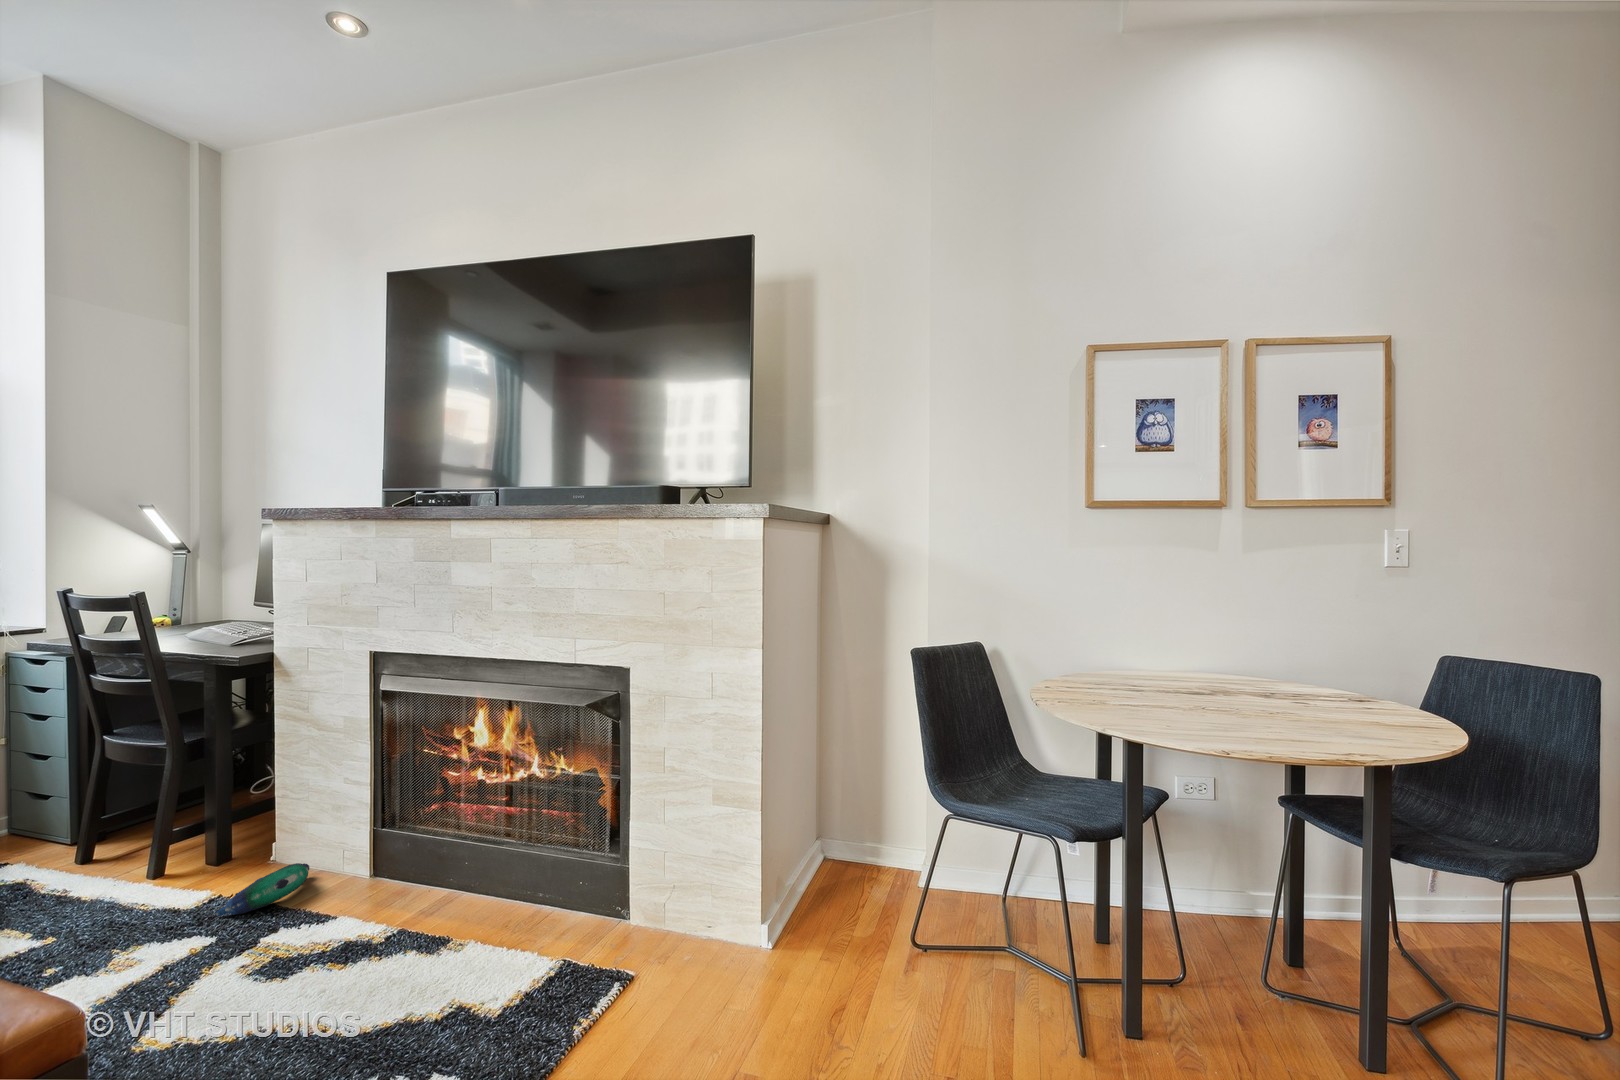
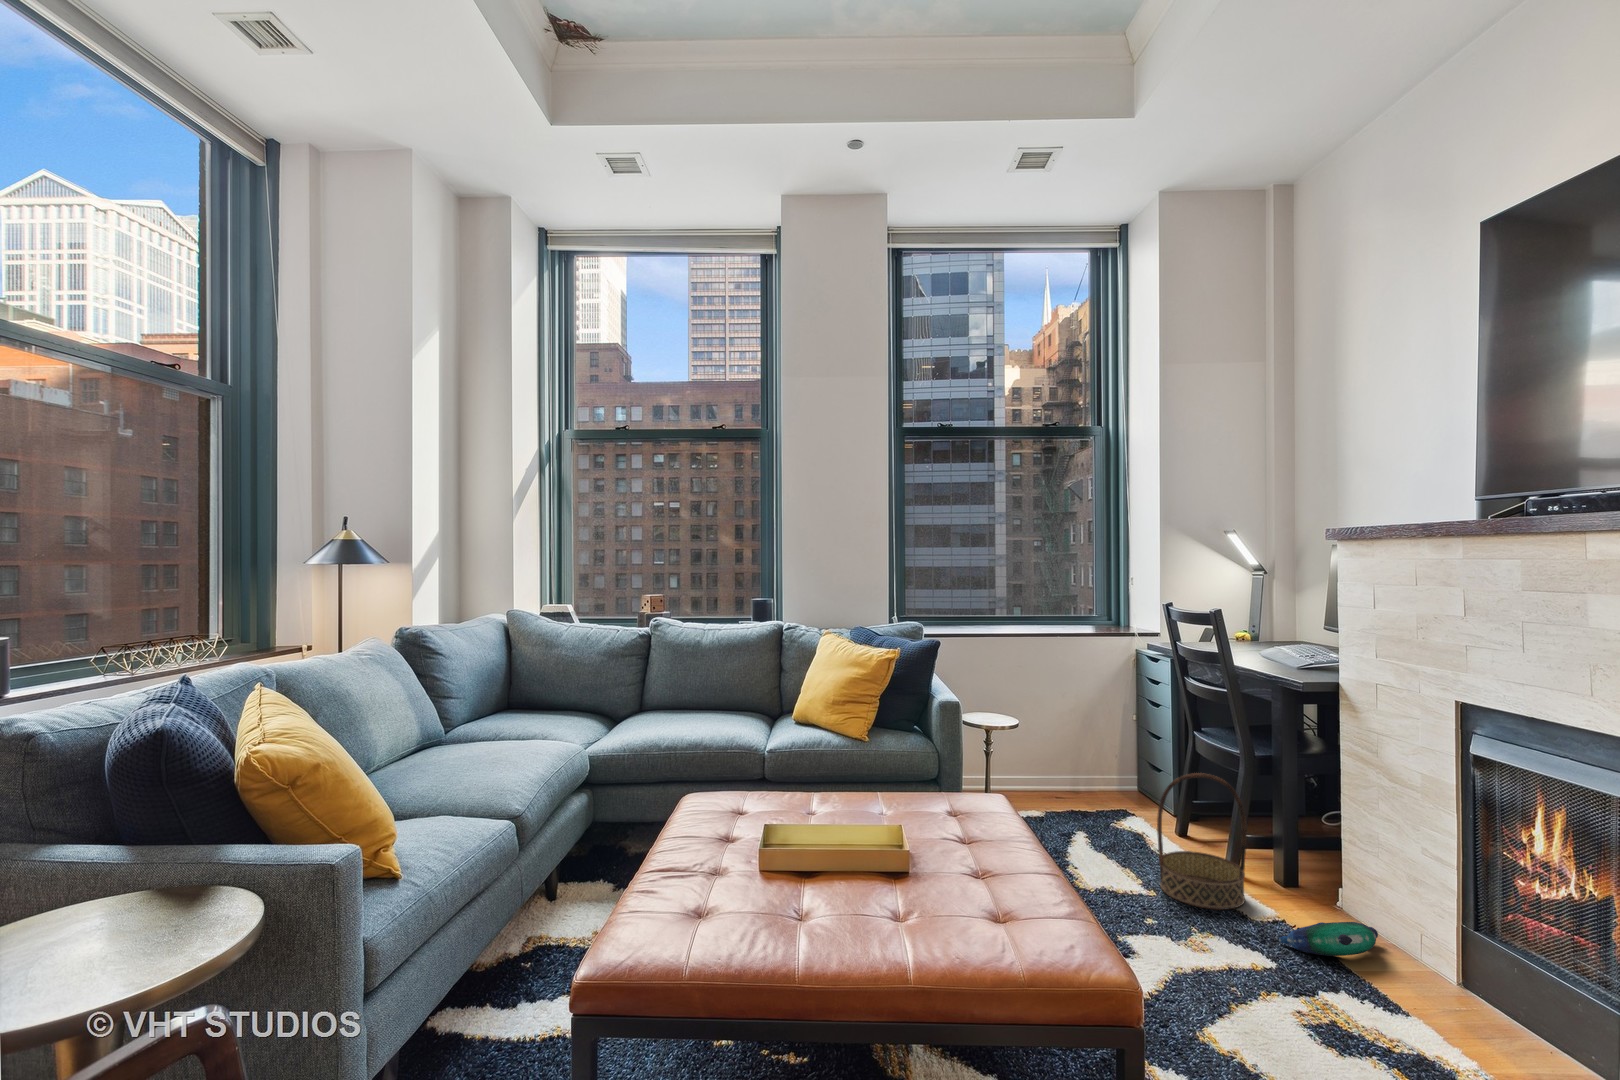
basket: none [56,776,175,930] -> present [1157,773,1246,910]

